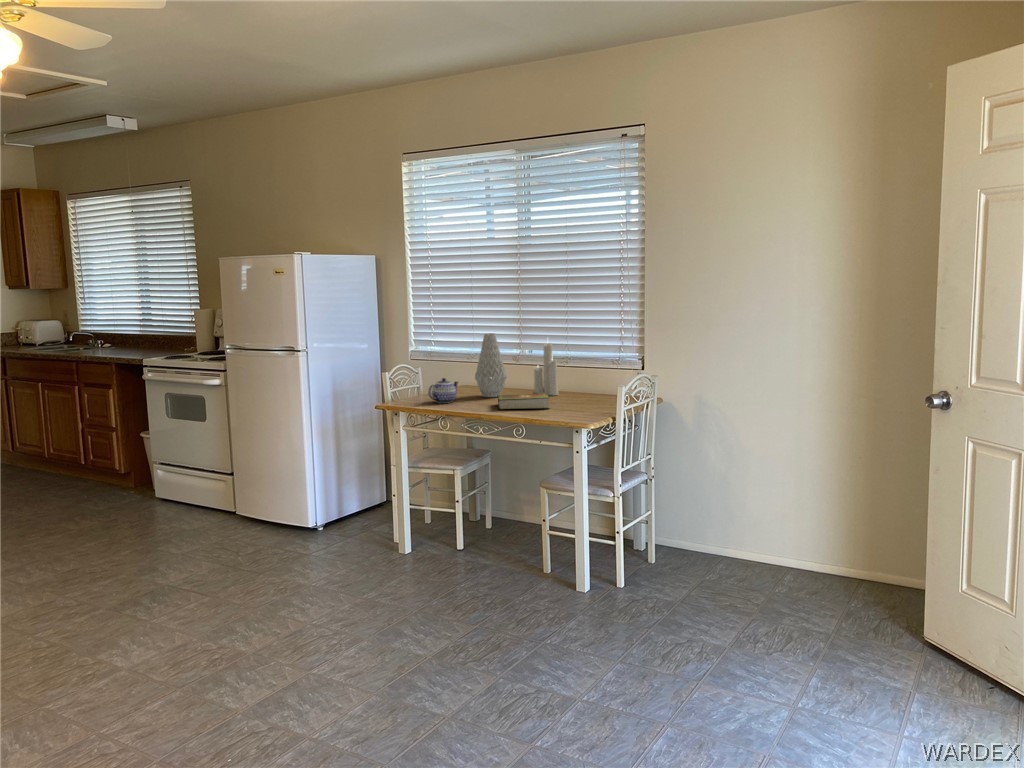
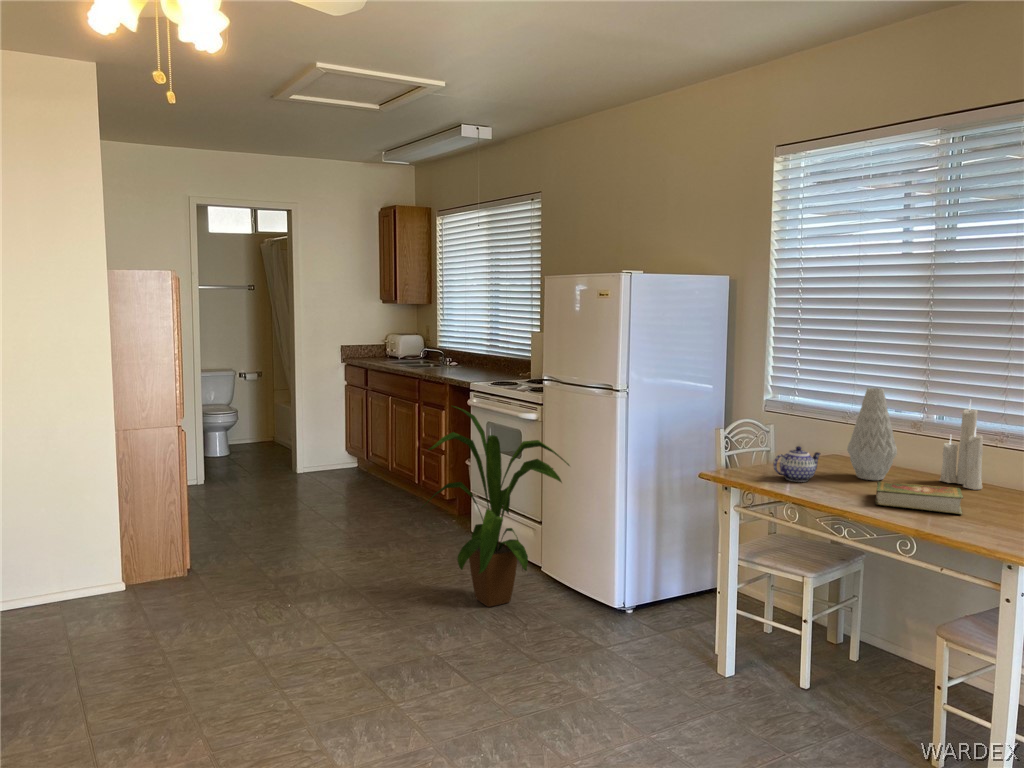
house plant: none [123,377,261,548] -> present [424,406,569,607]

